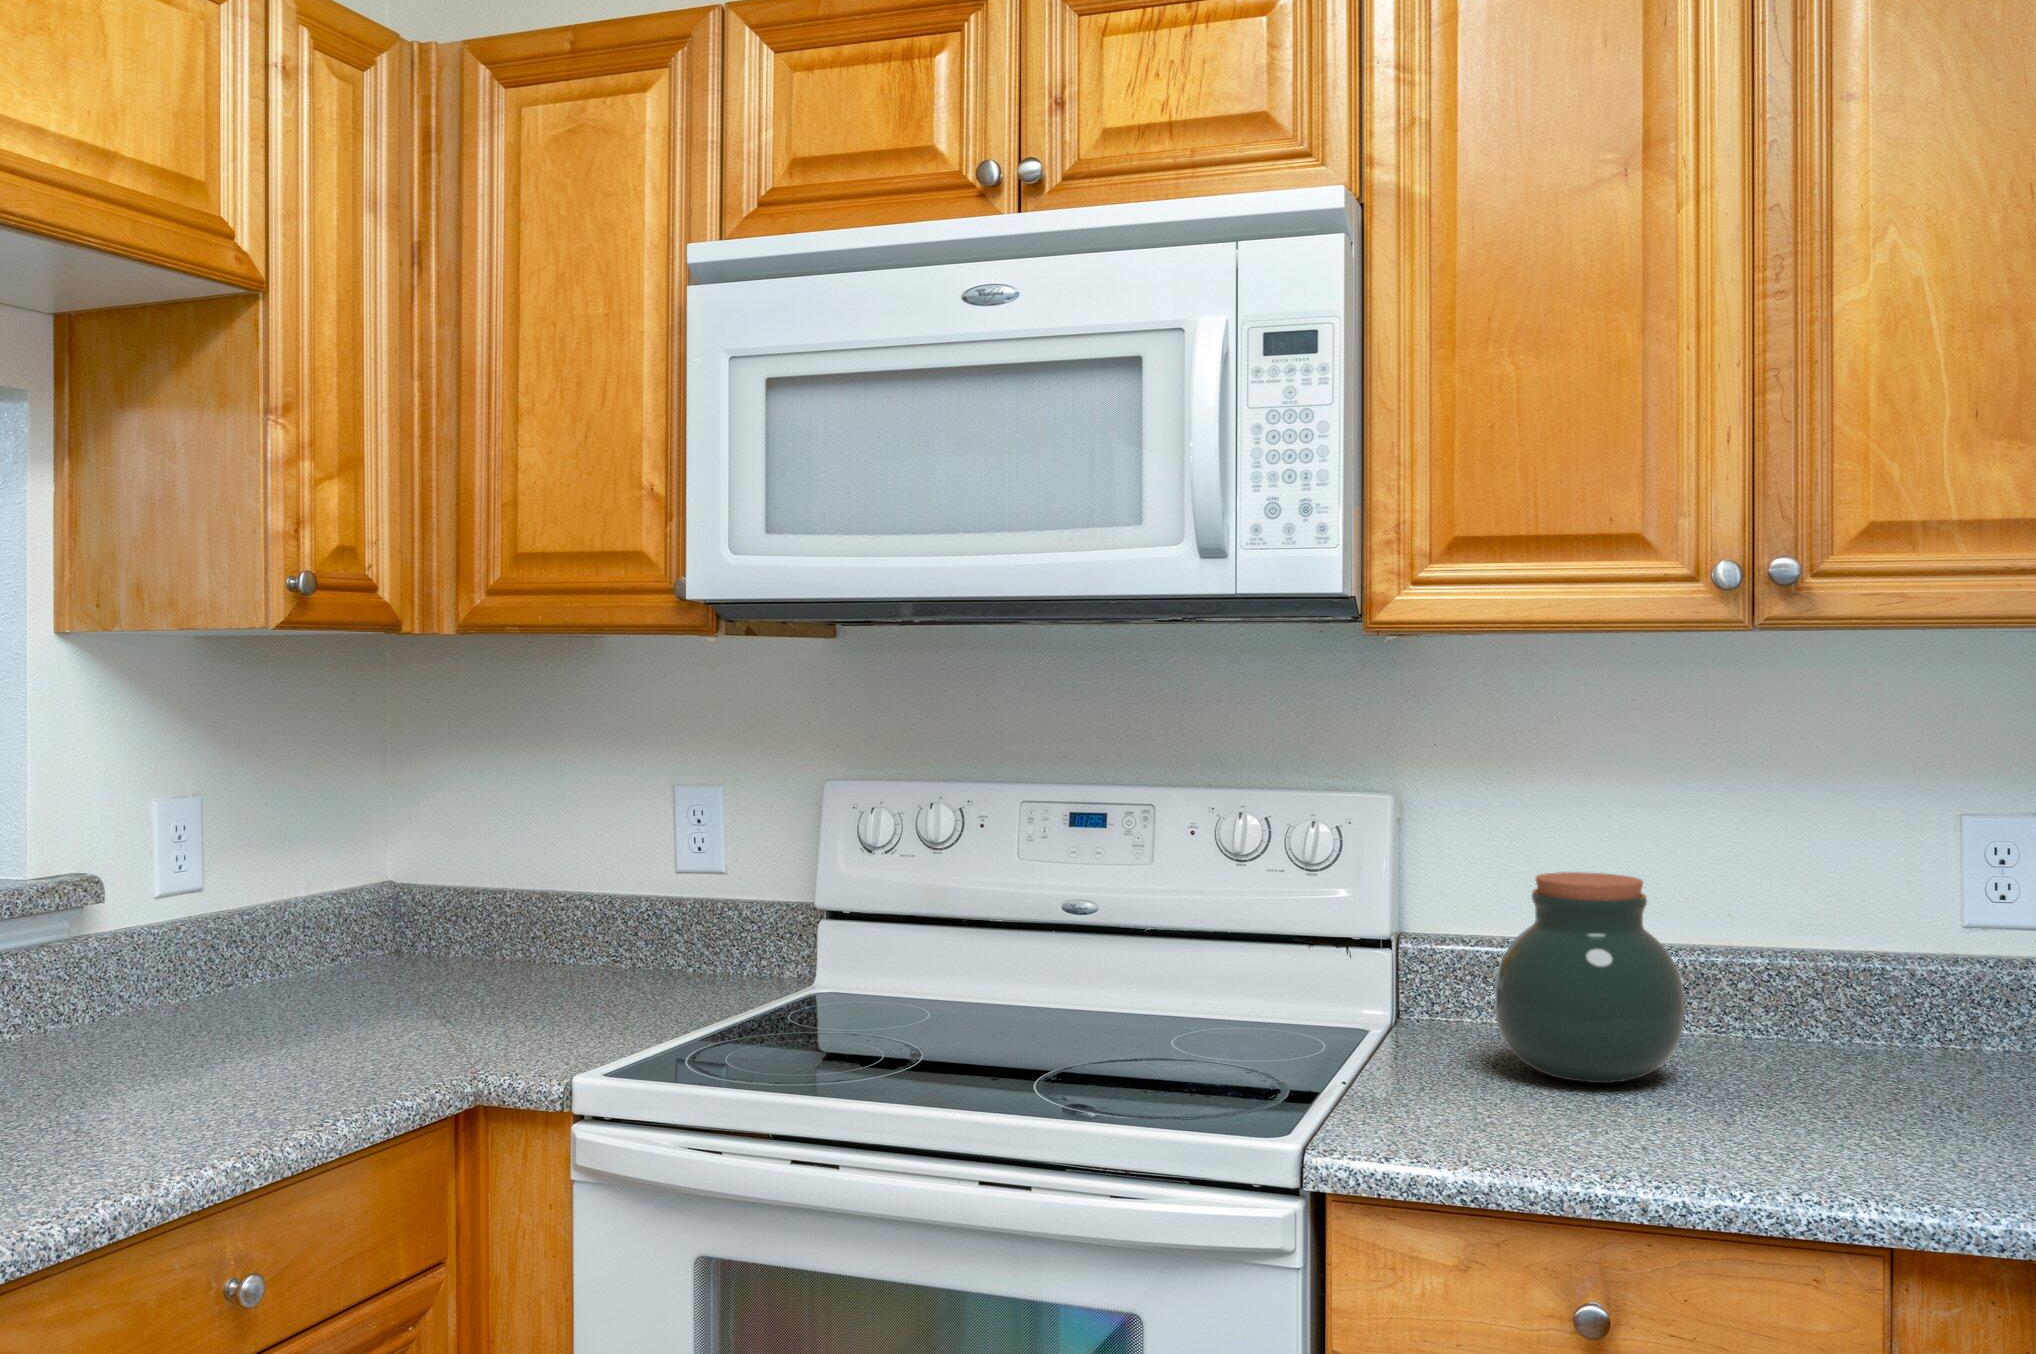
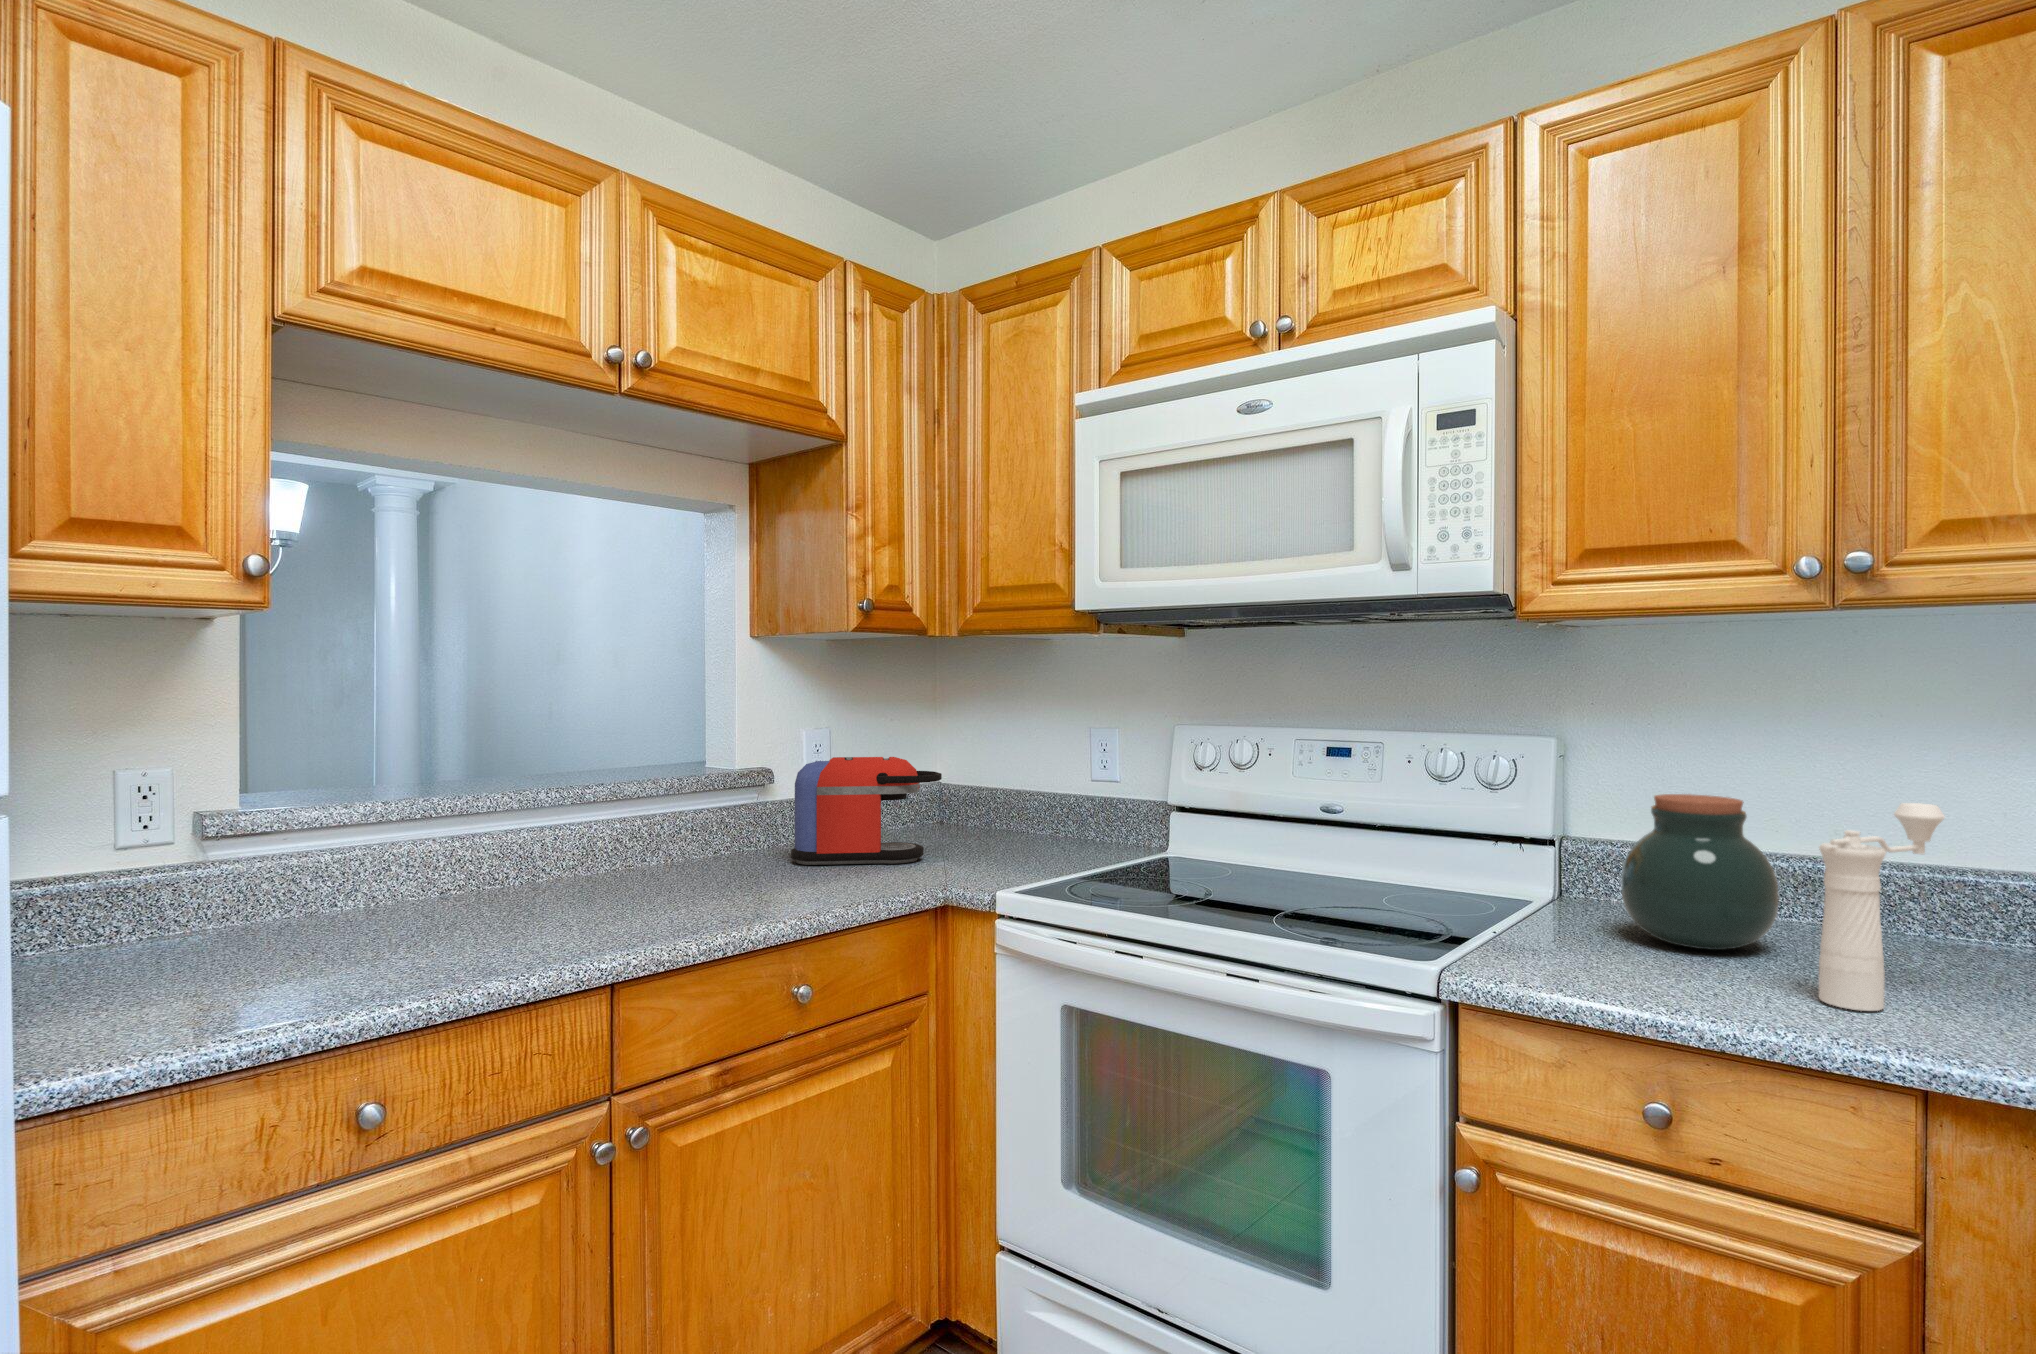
coffee maker: none [156,850,439,1051] -> present [791,757,942,865]
pepper mill: none [1756,879,1883,1152] -> present [1819,803,1945,1011]

